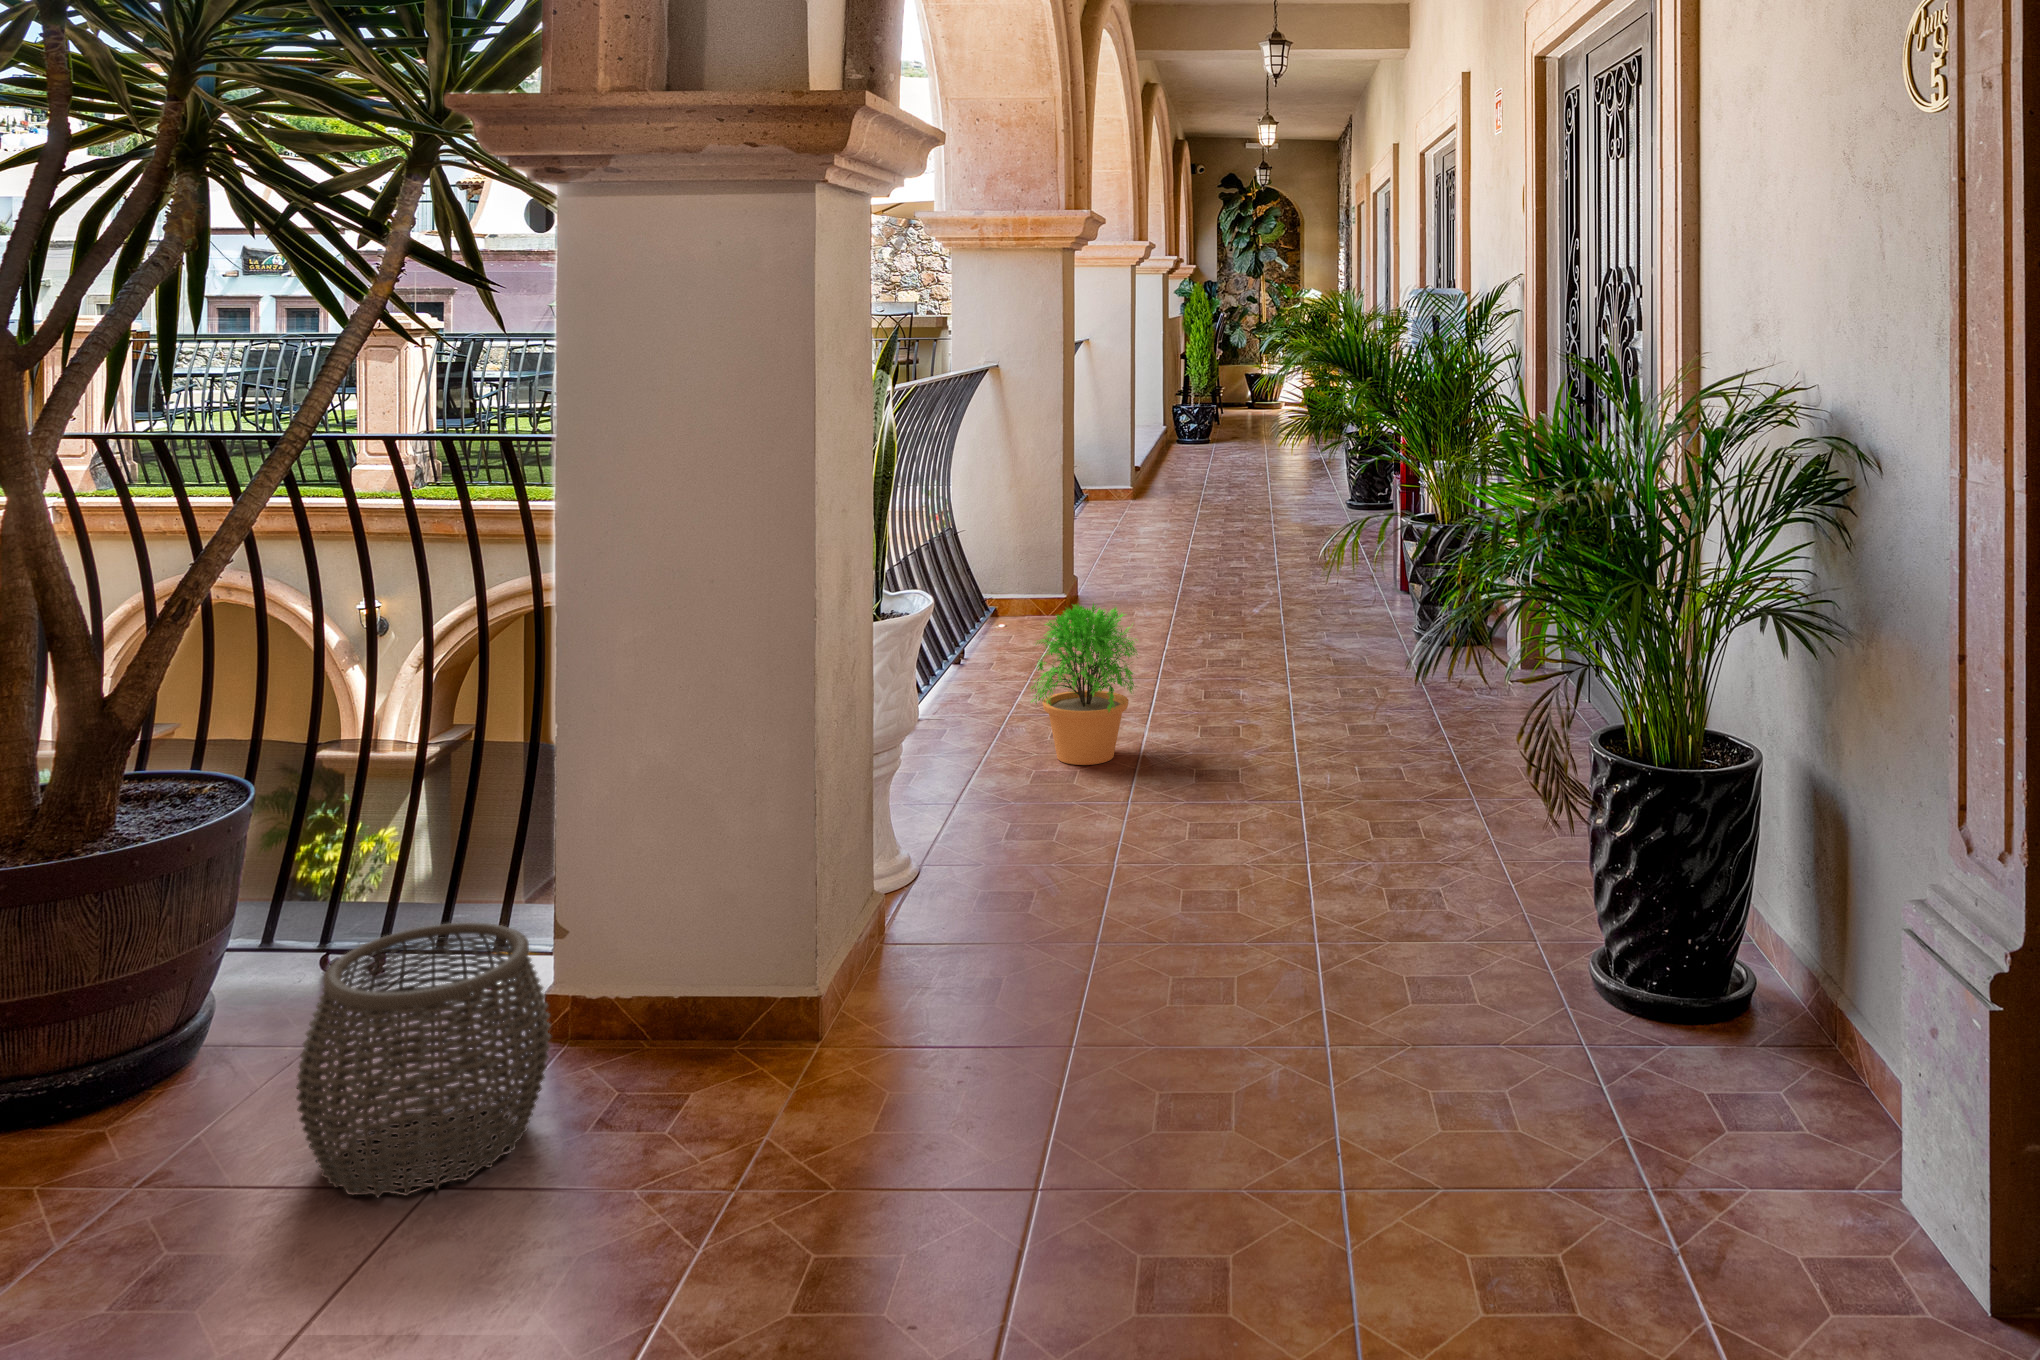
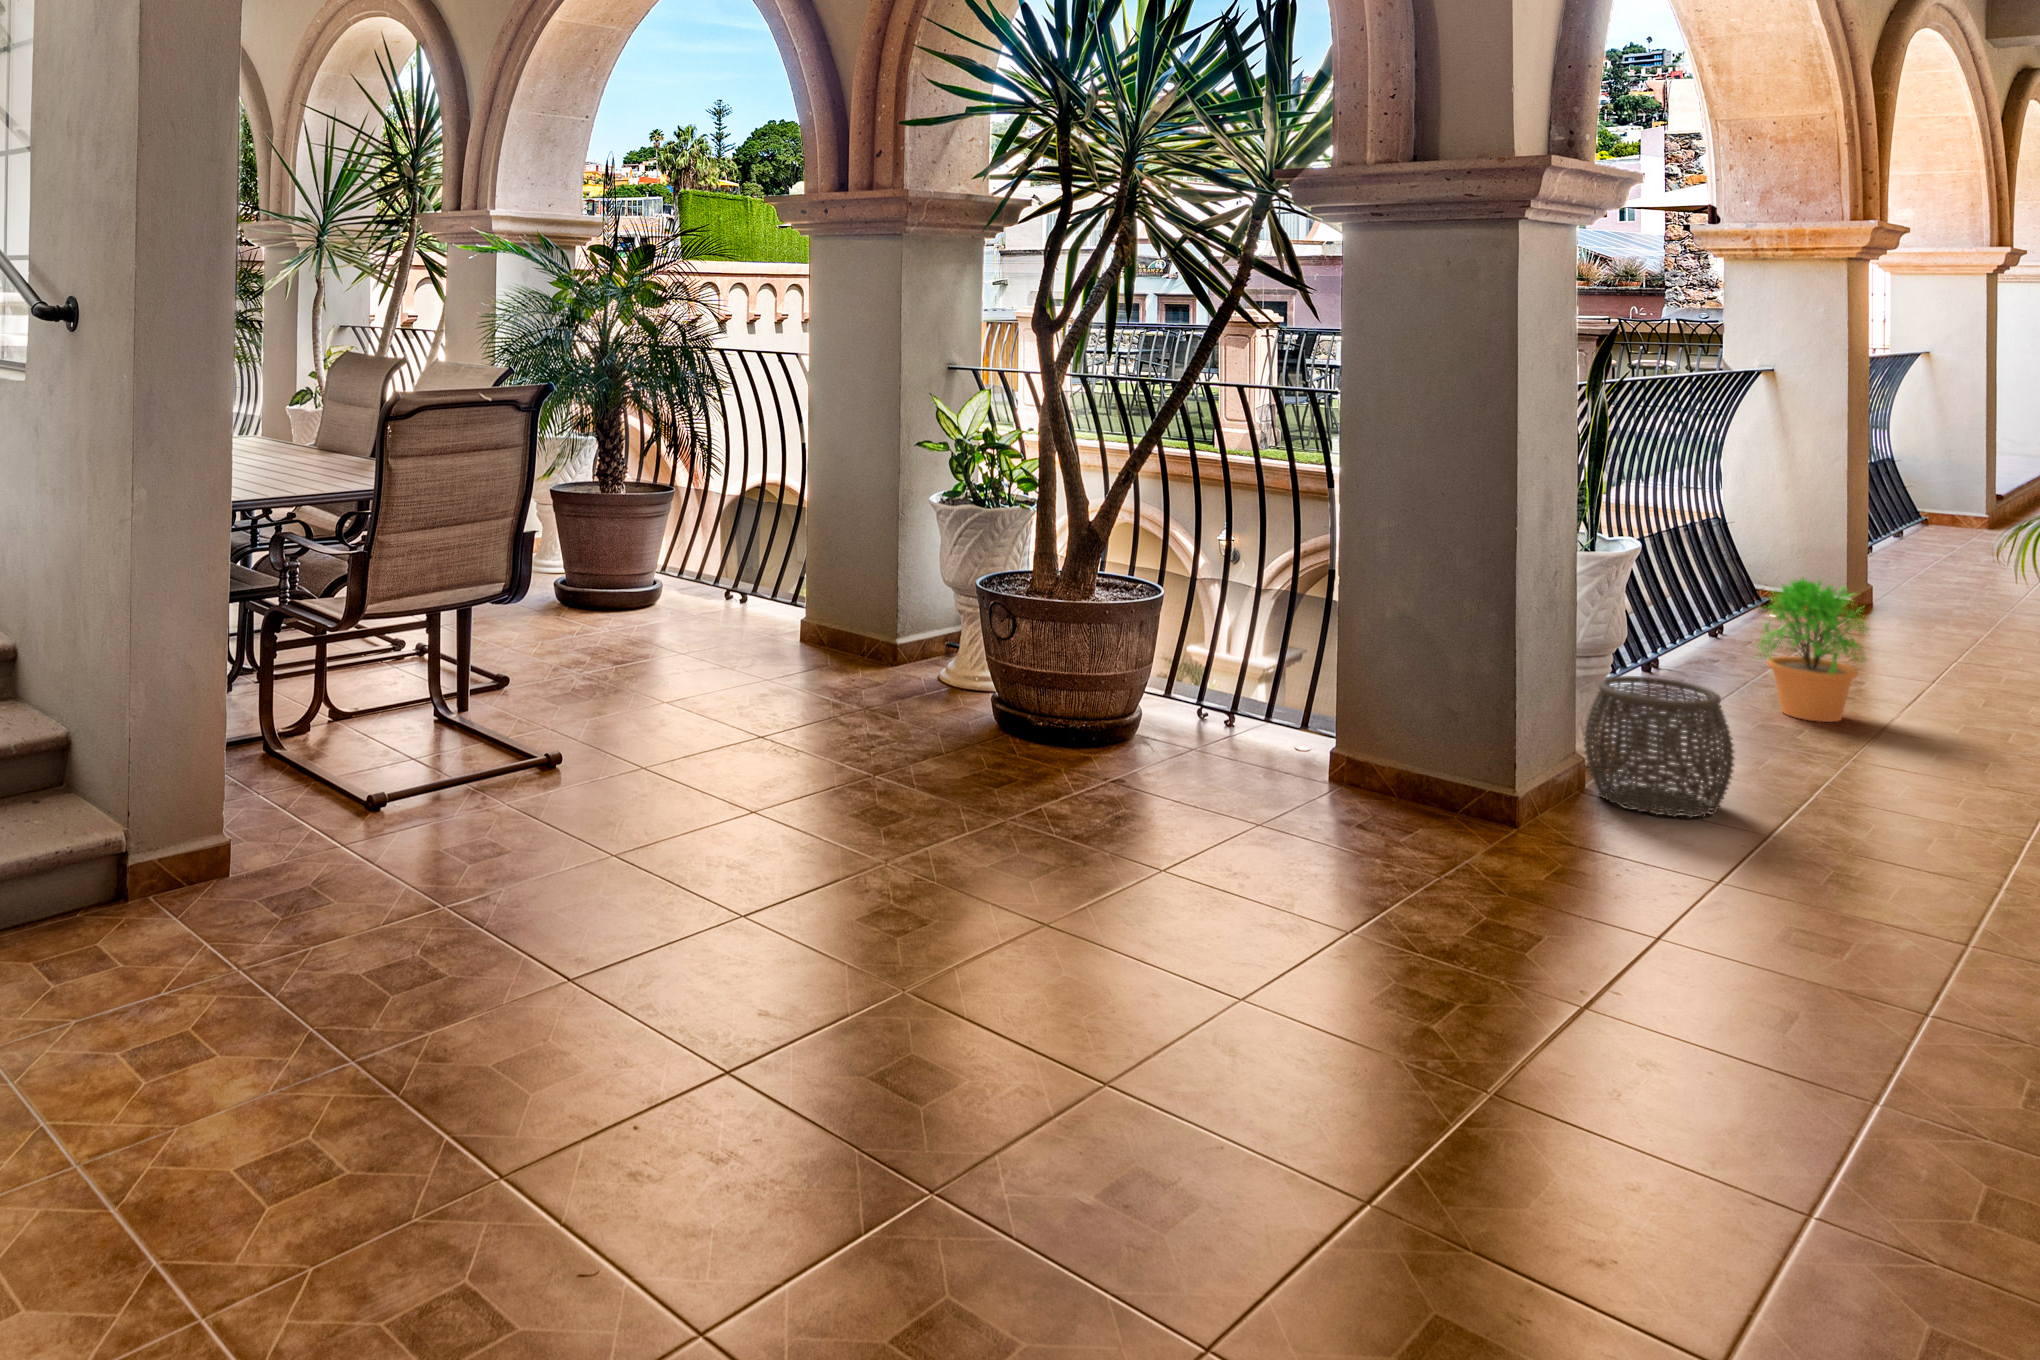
woven basket: present [296,923,551,1198] -> present [1584,676,1734,818]

